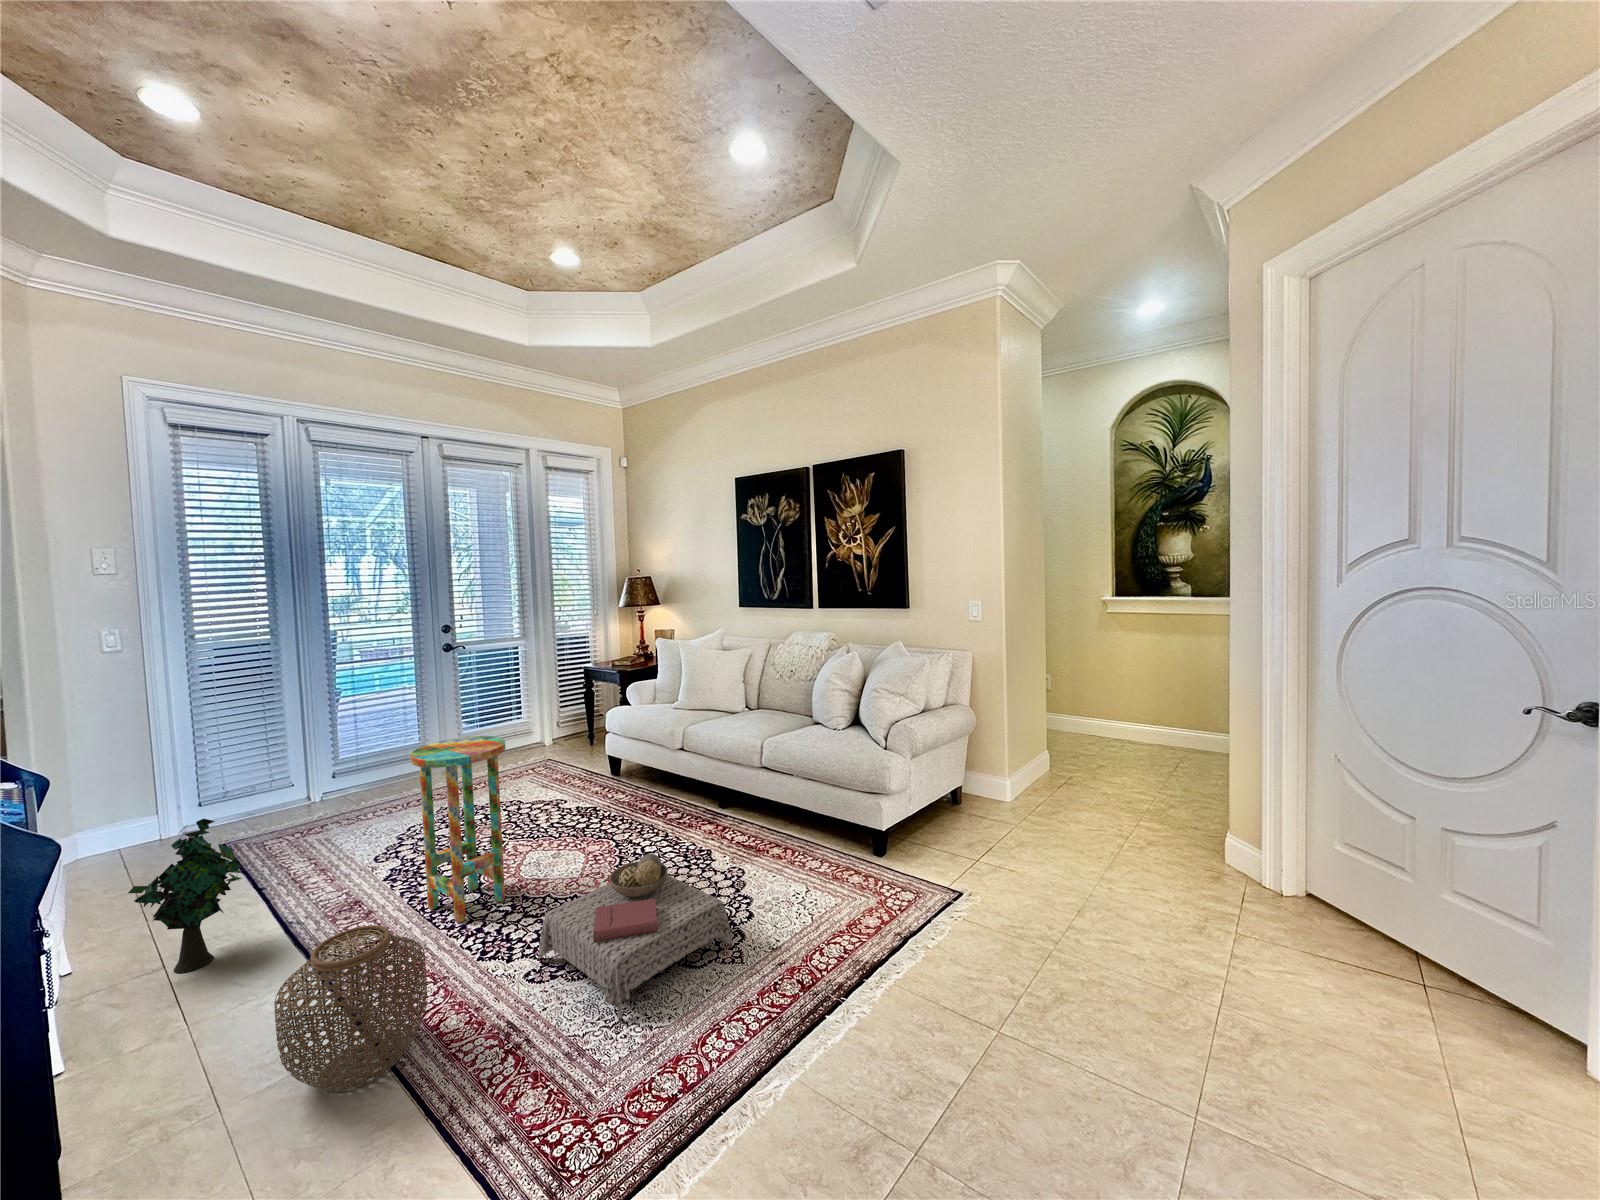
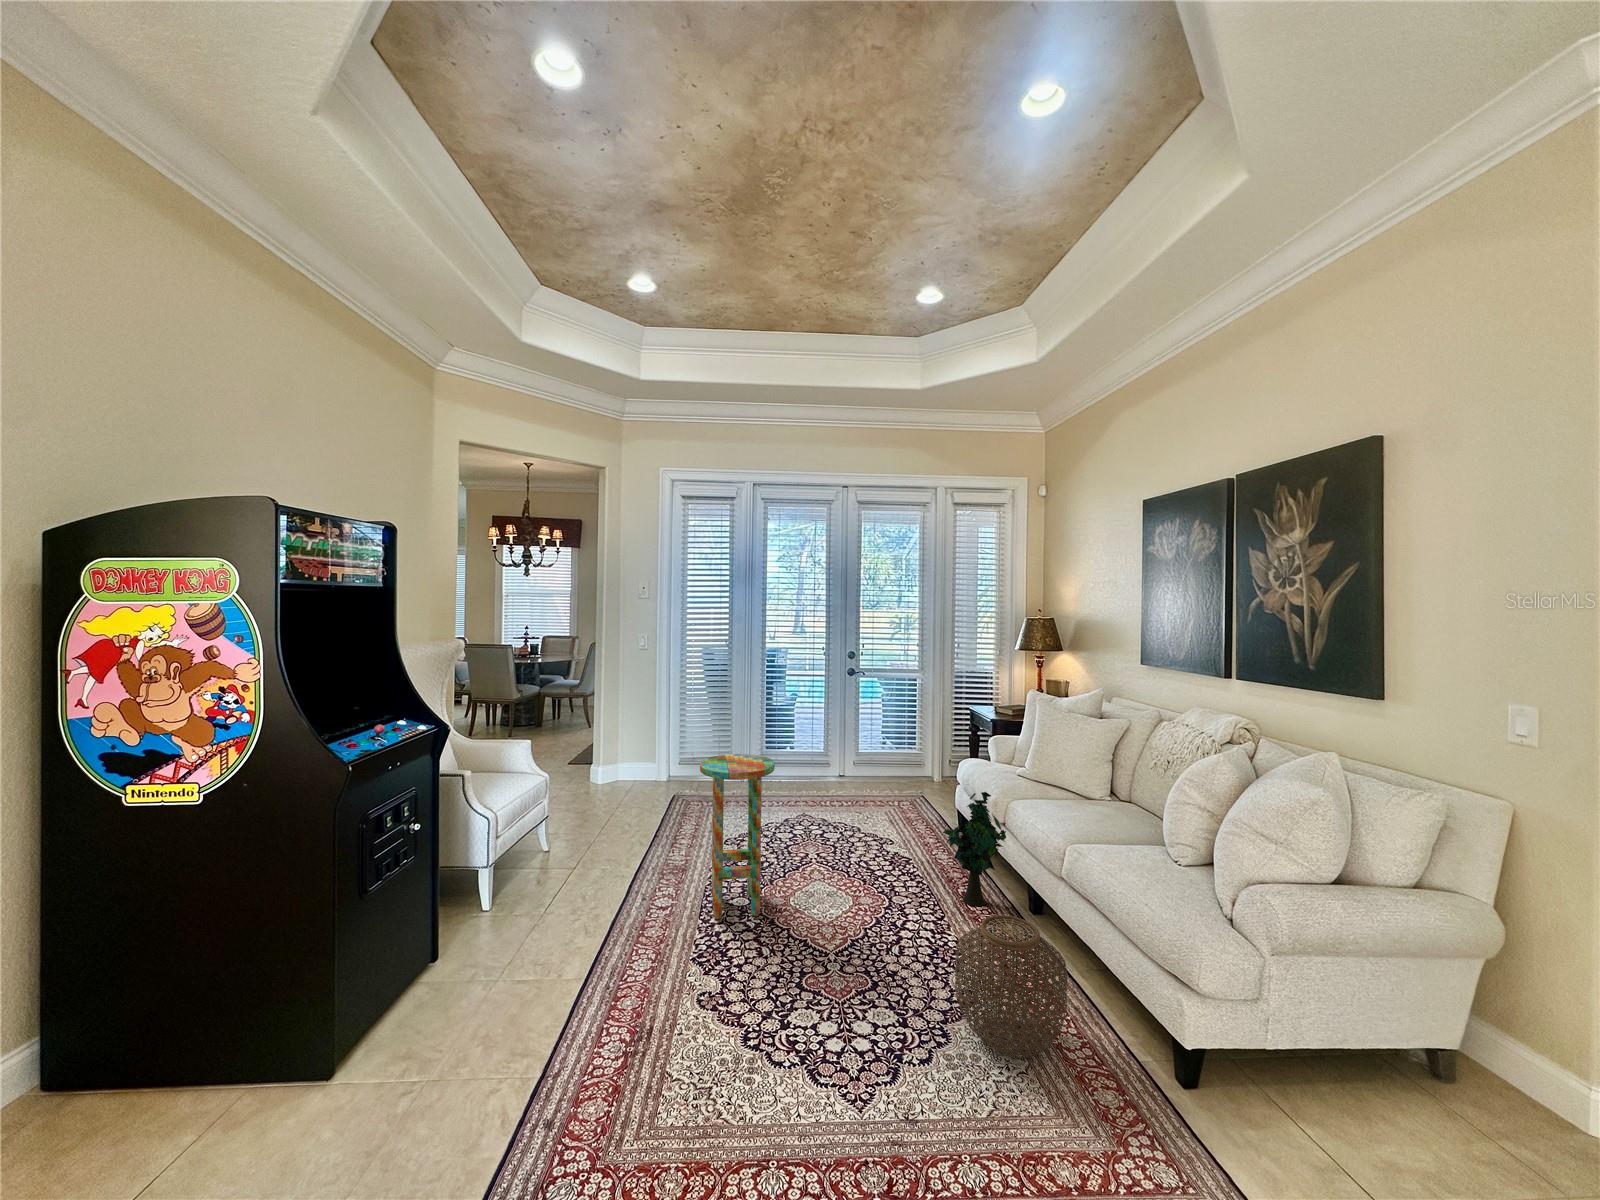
decorative plant: present [128,818,242,973] -> present [943,792,1006,906]
ottoman: present [539,854,732,1021] -> none [705,926,874,1087]
woven basket: present [274,925,427,1091] -> present [955,915,1067,1059]

